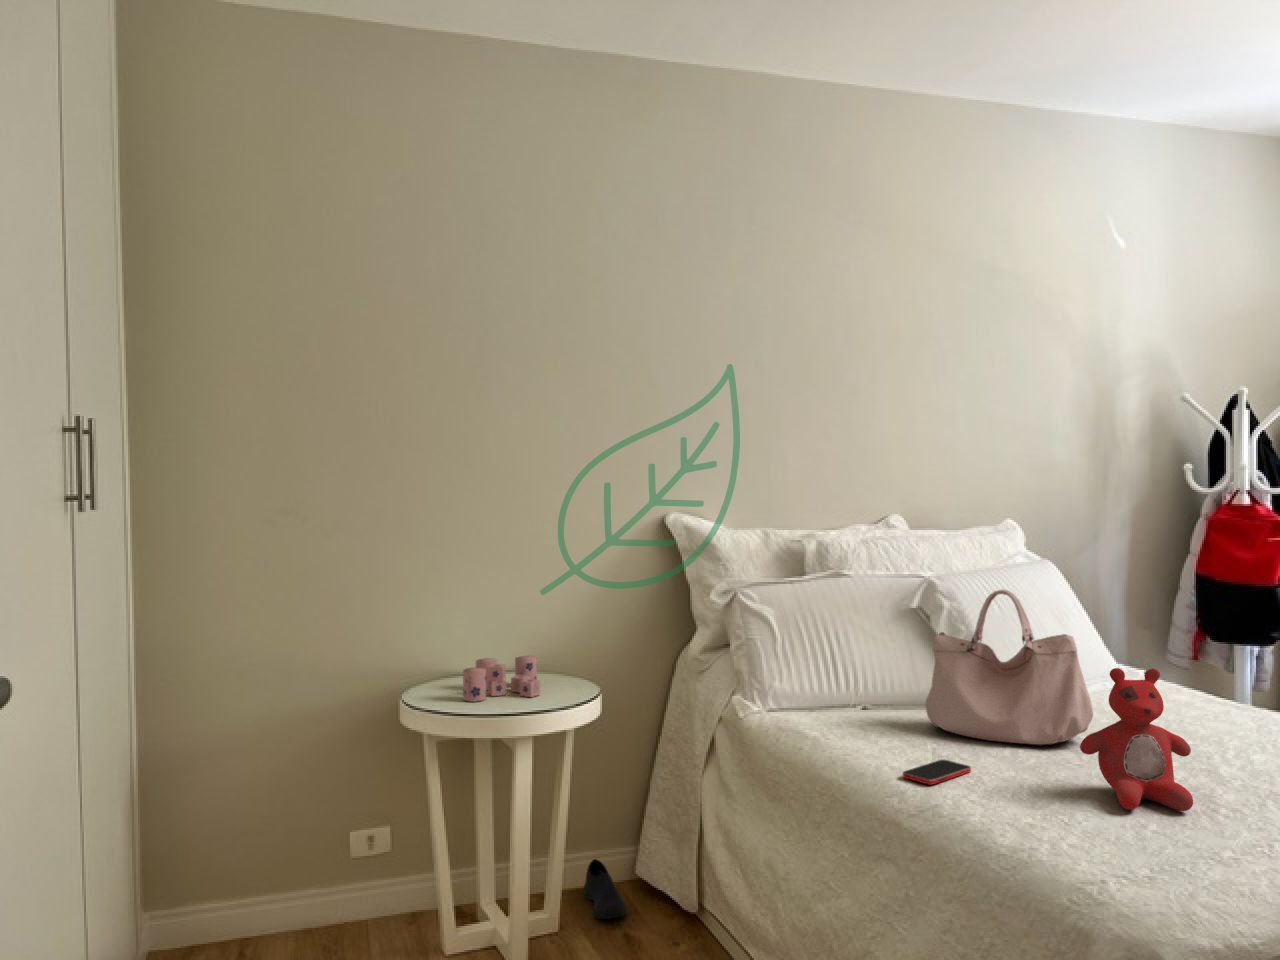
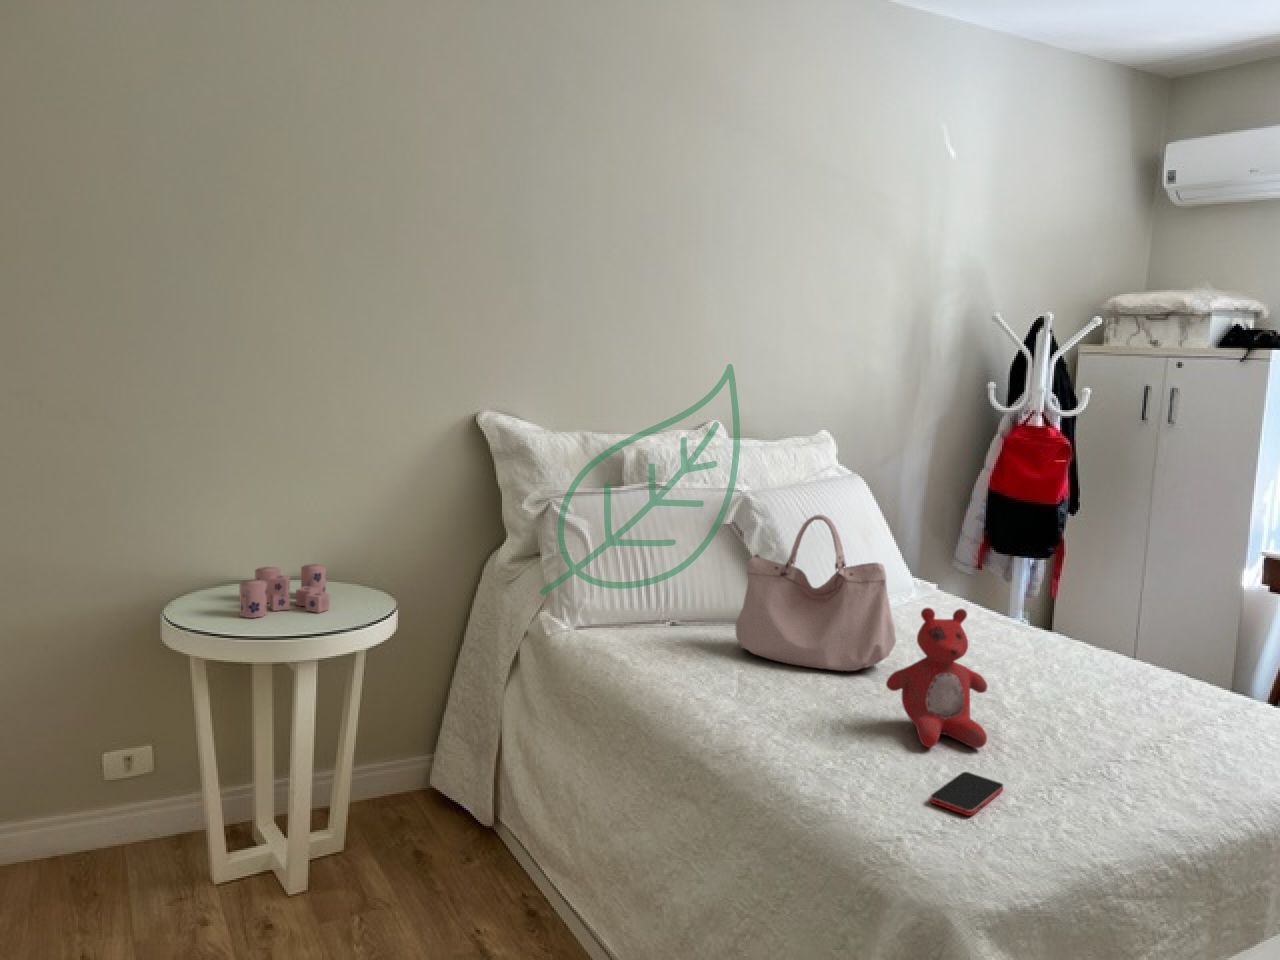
smartphone: present [903,759,971,785] -> present [930,772,1003,816]
shoe: present [584,859,627,919] -> none [373,772,418,836]

